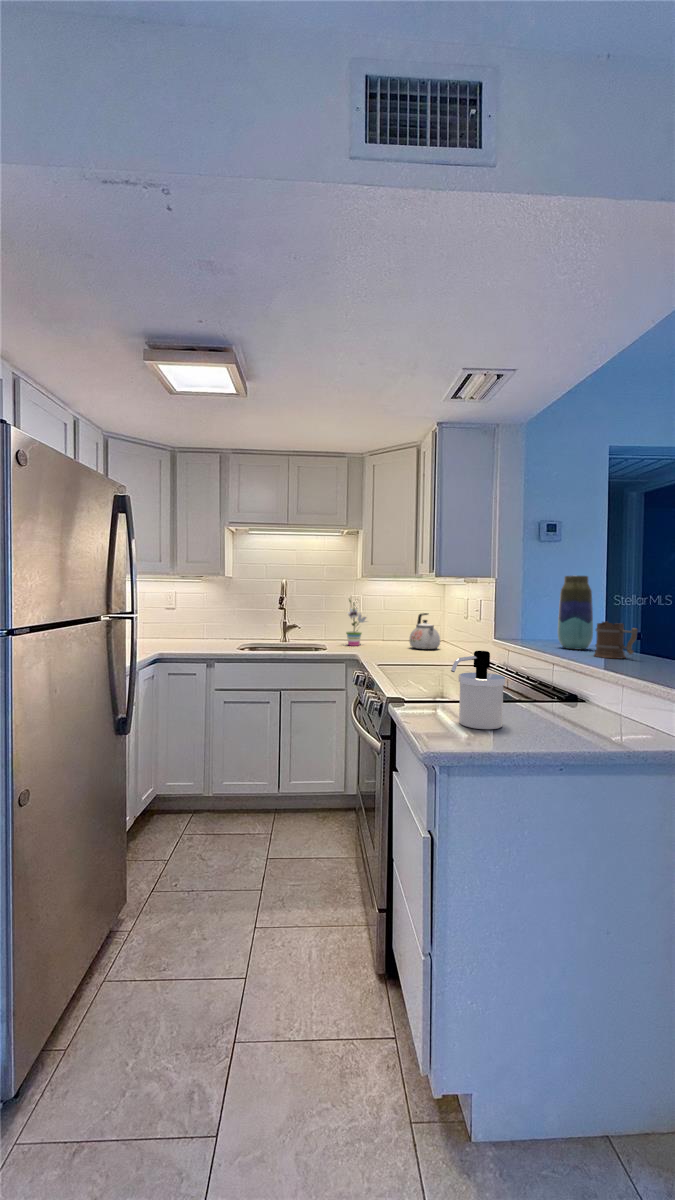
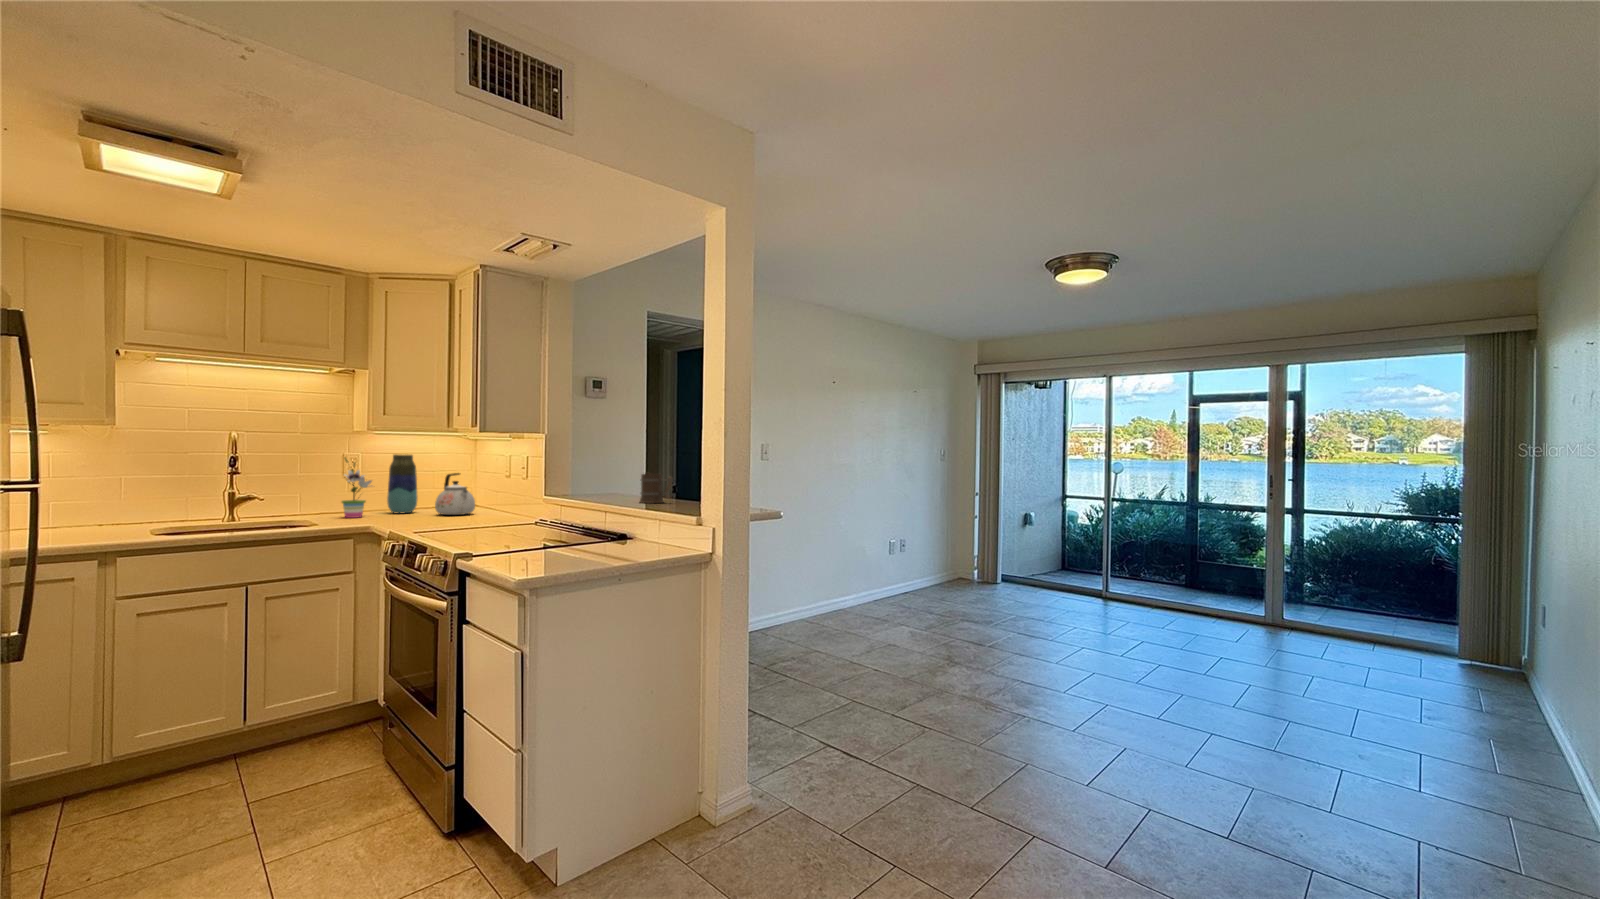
vase: present [558,576,593,649] -> present [387,454,418,513]
soap dispenser: present [451,651,505,729] -> none [531,497,575,563]

